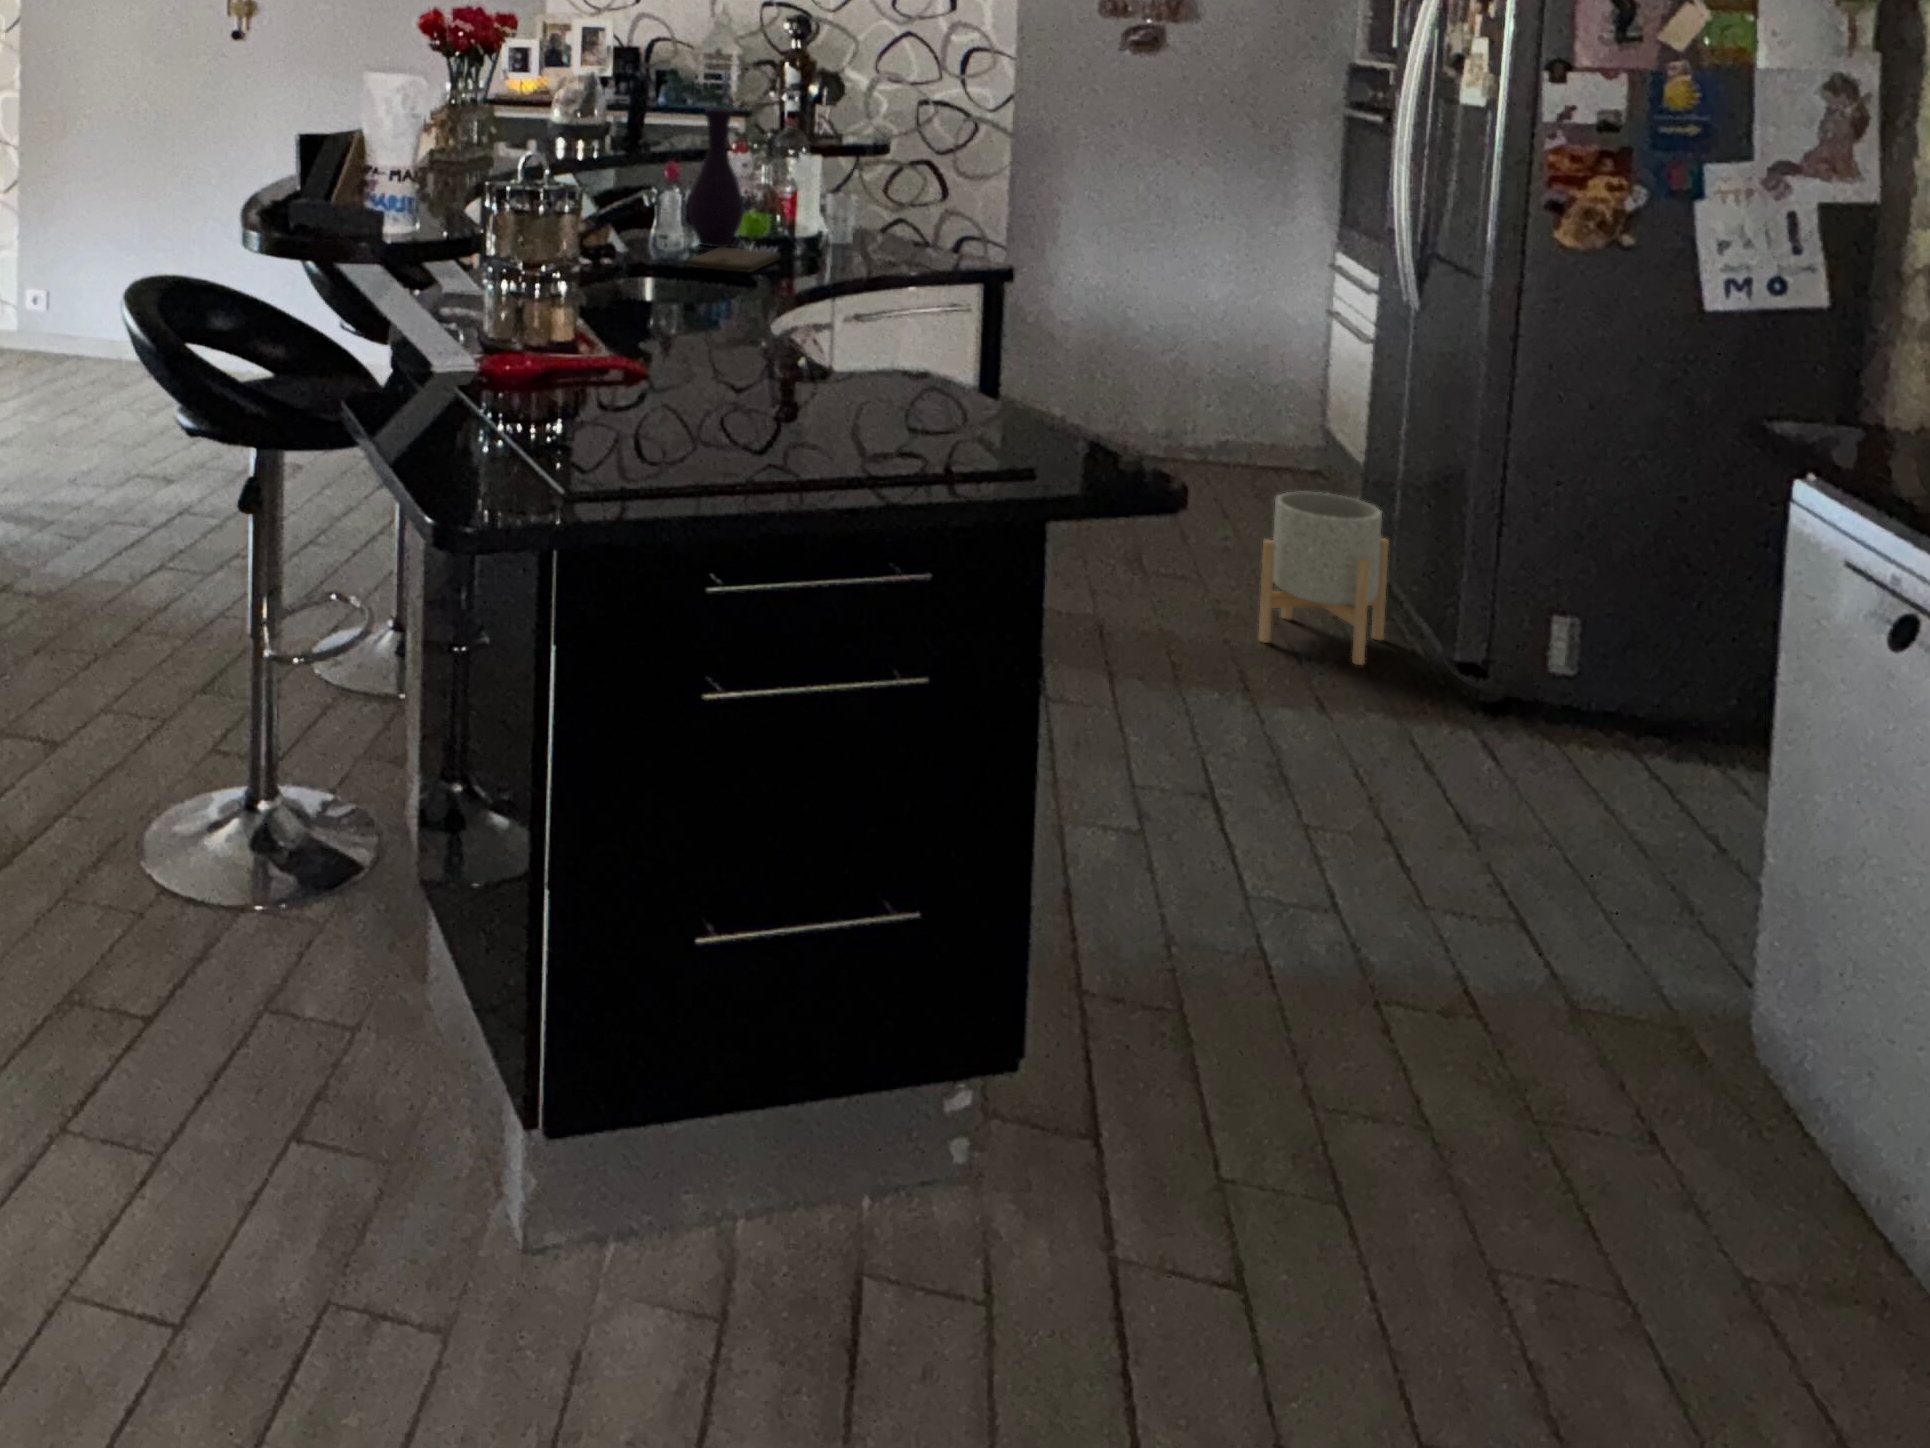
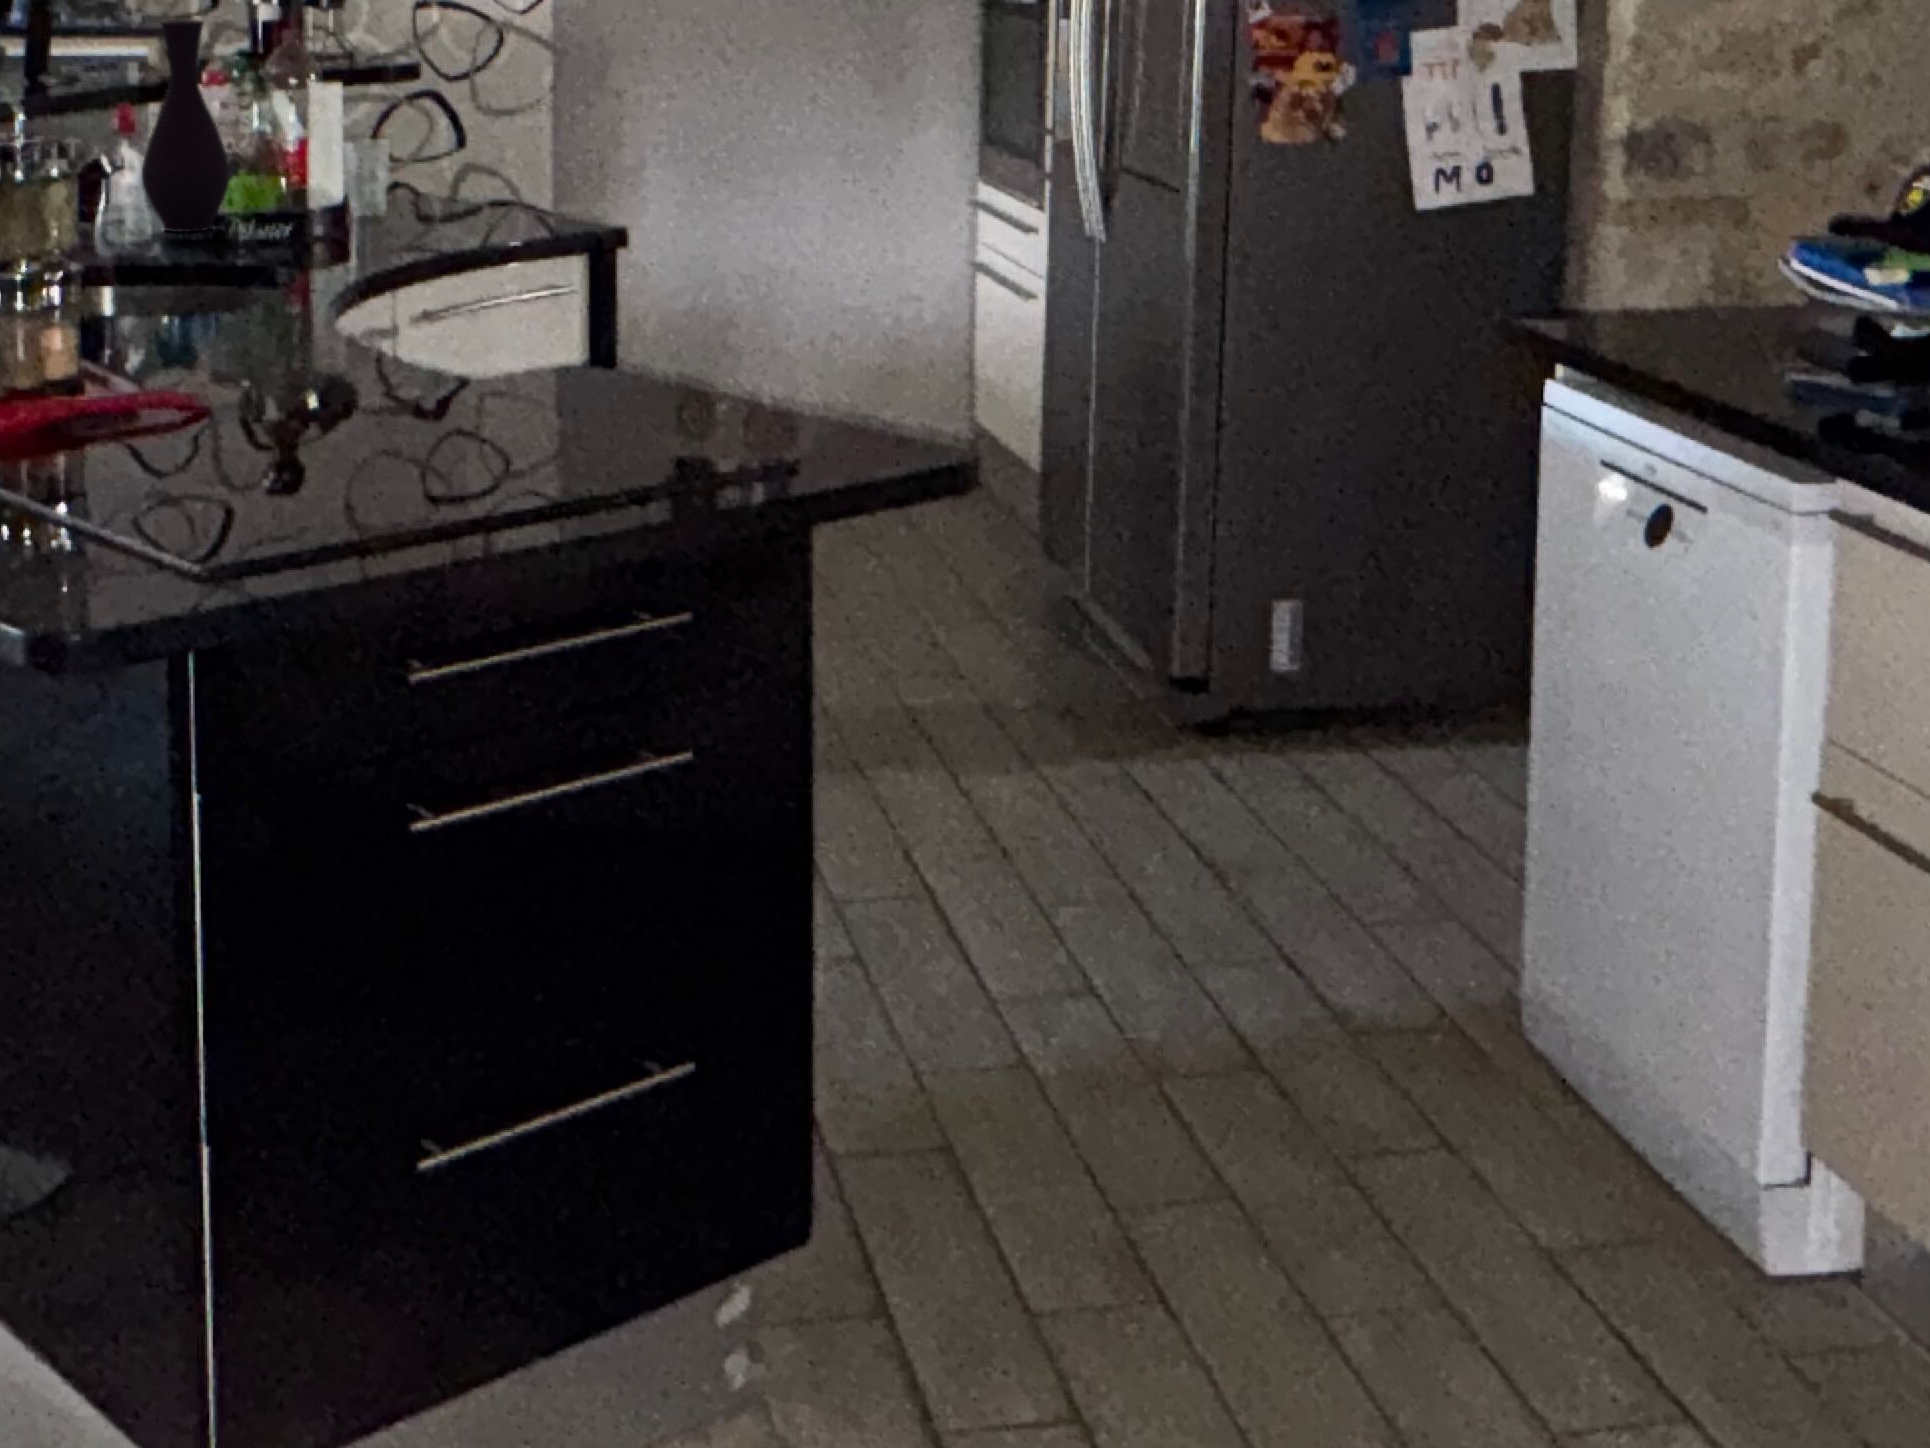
cutting board: present [688,247,780,272] -> none [168,230,299,263]
planter: present [1259,492,1389,665] -> none [937,495,1082,708]

